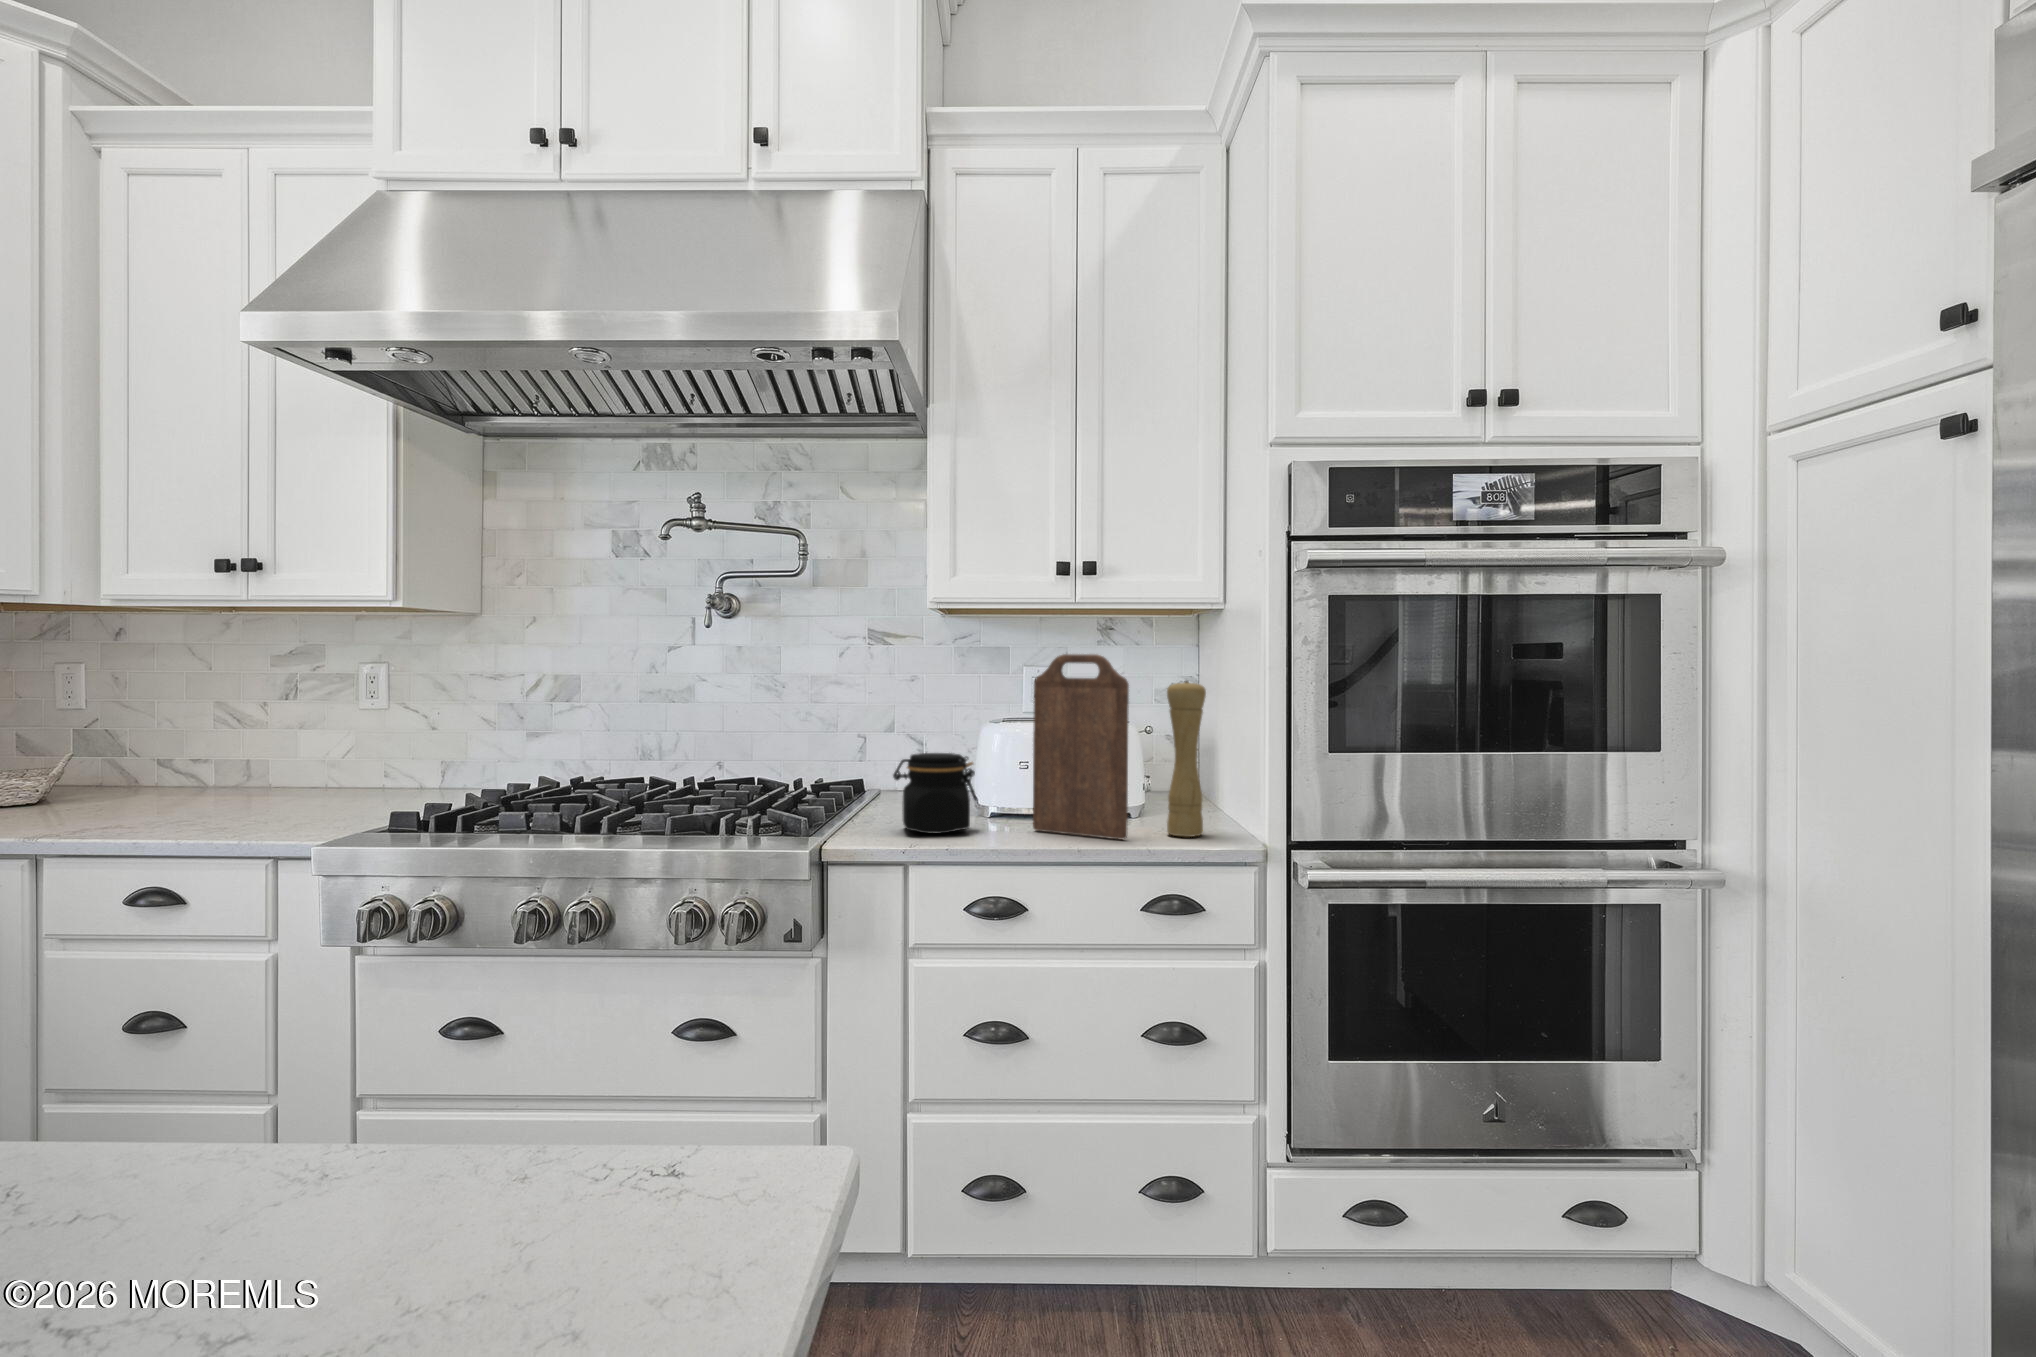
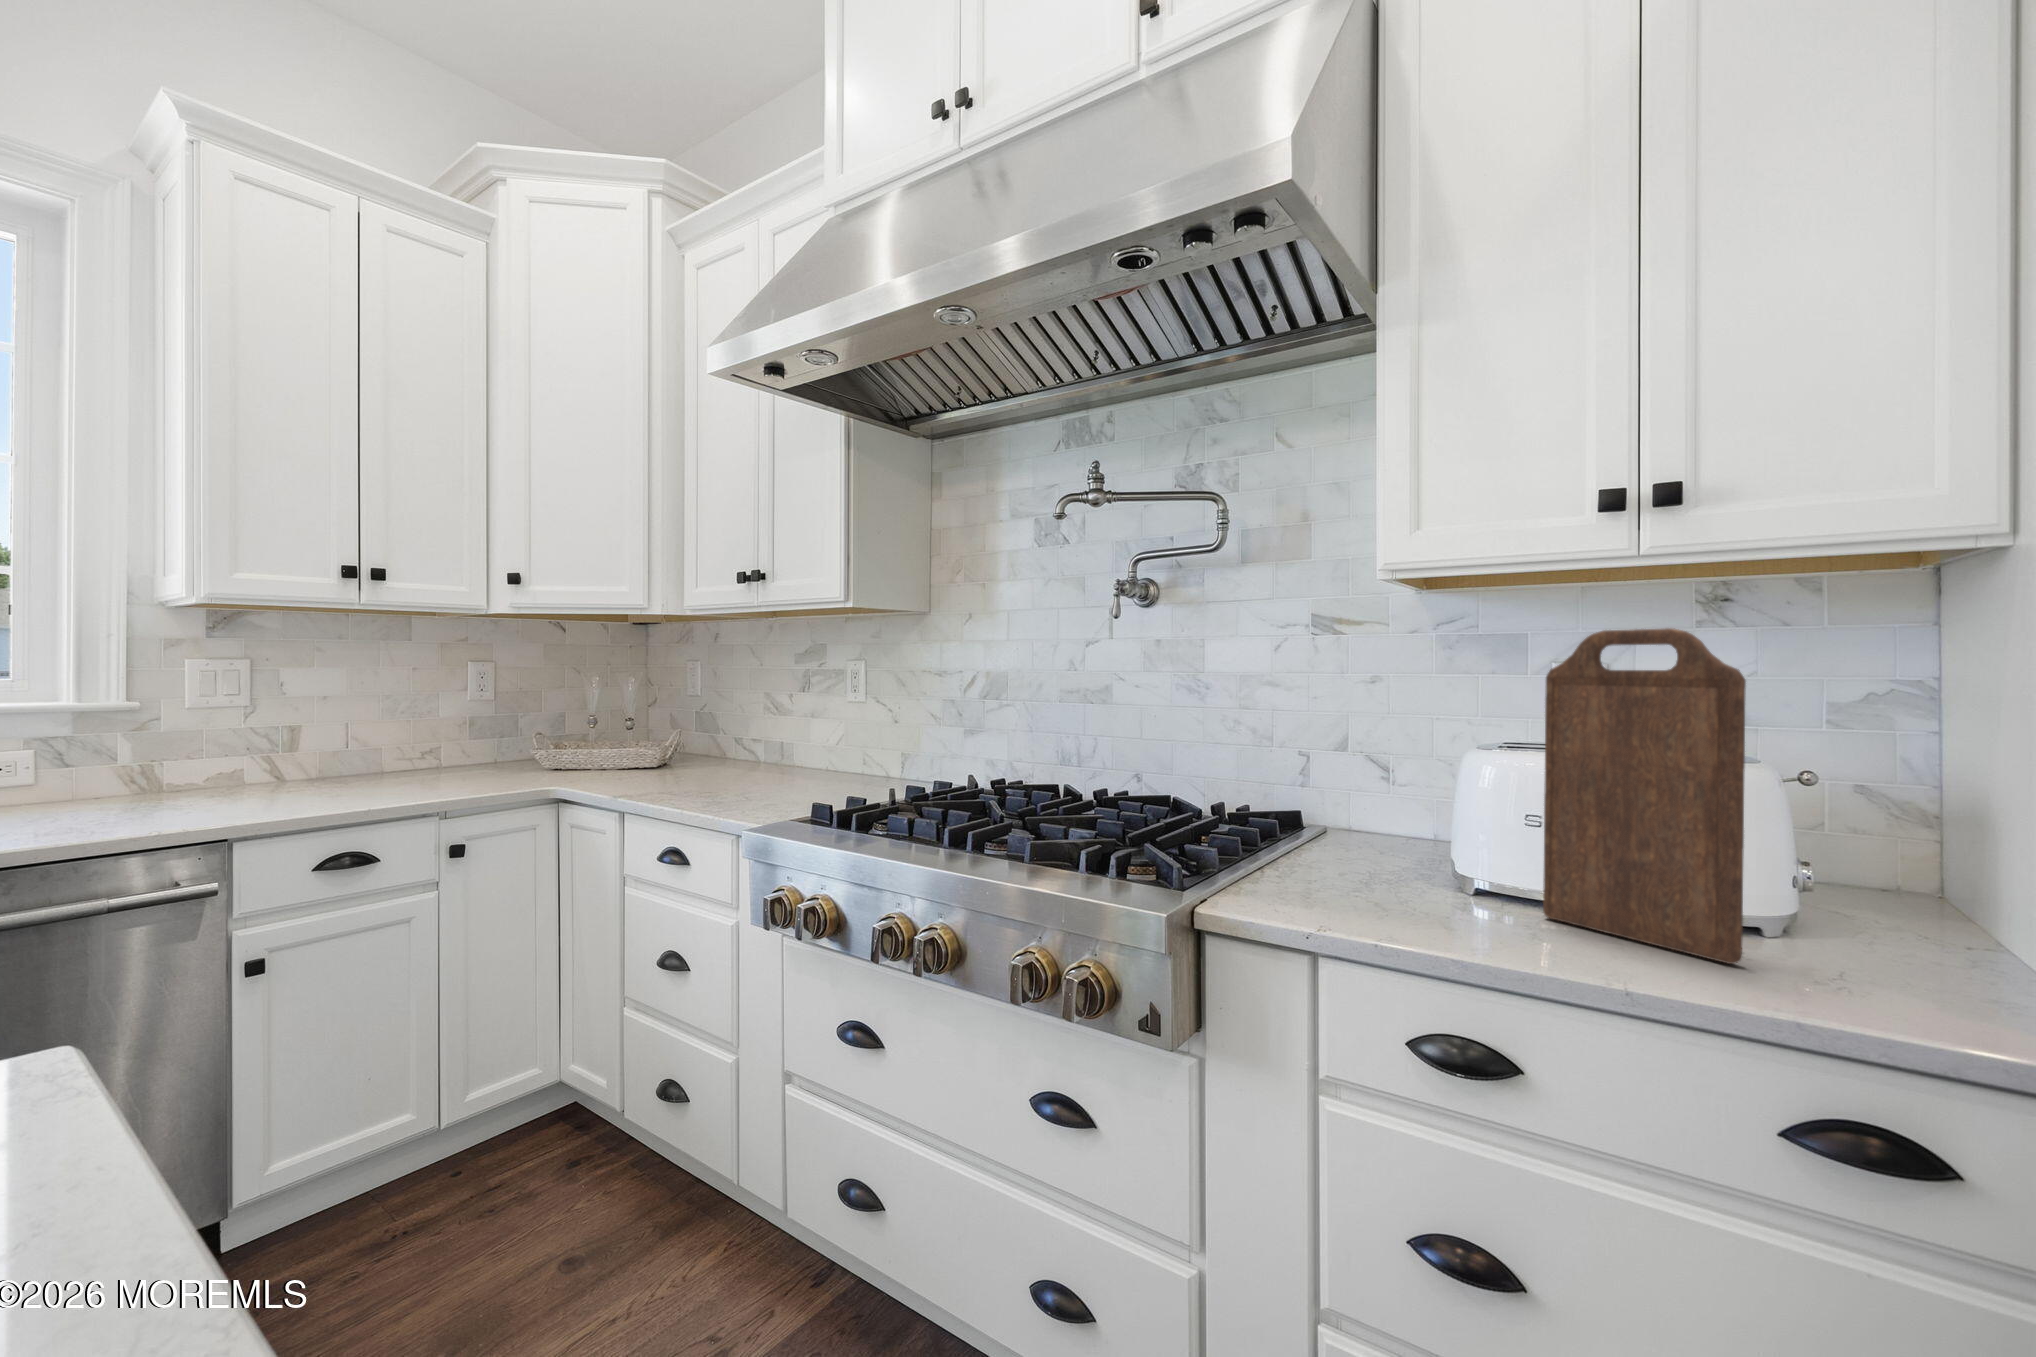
pepper mill: present [1167,680,1206,837] -> none [1834,674,1936,979]
jar: present [893,753,977,834] -> none [1310,780,1445,904]

